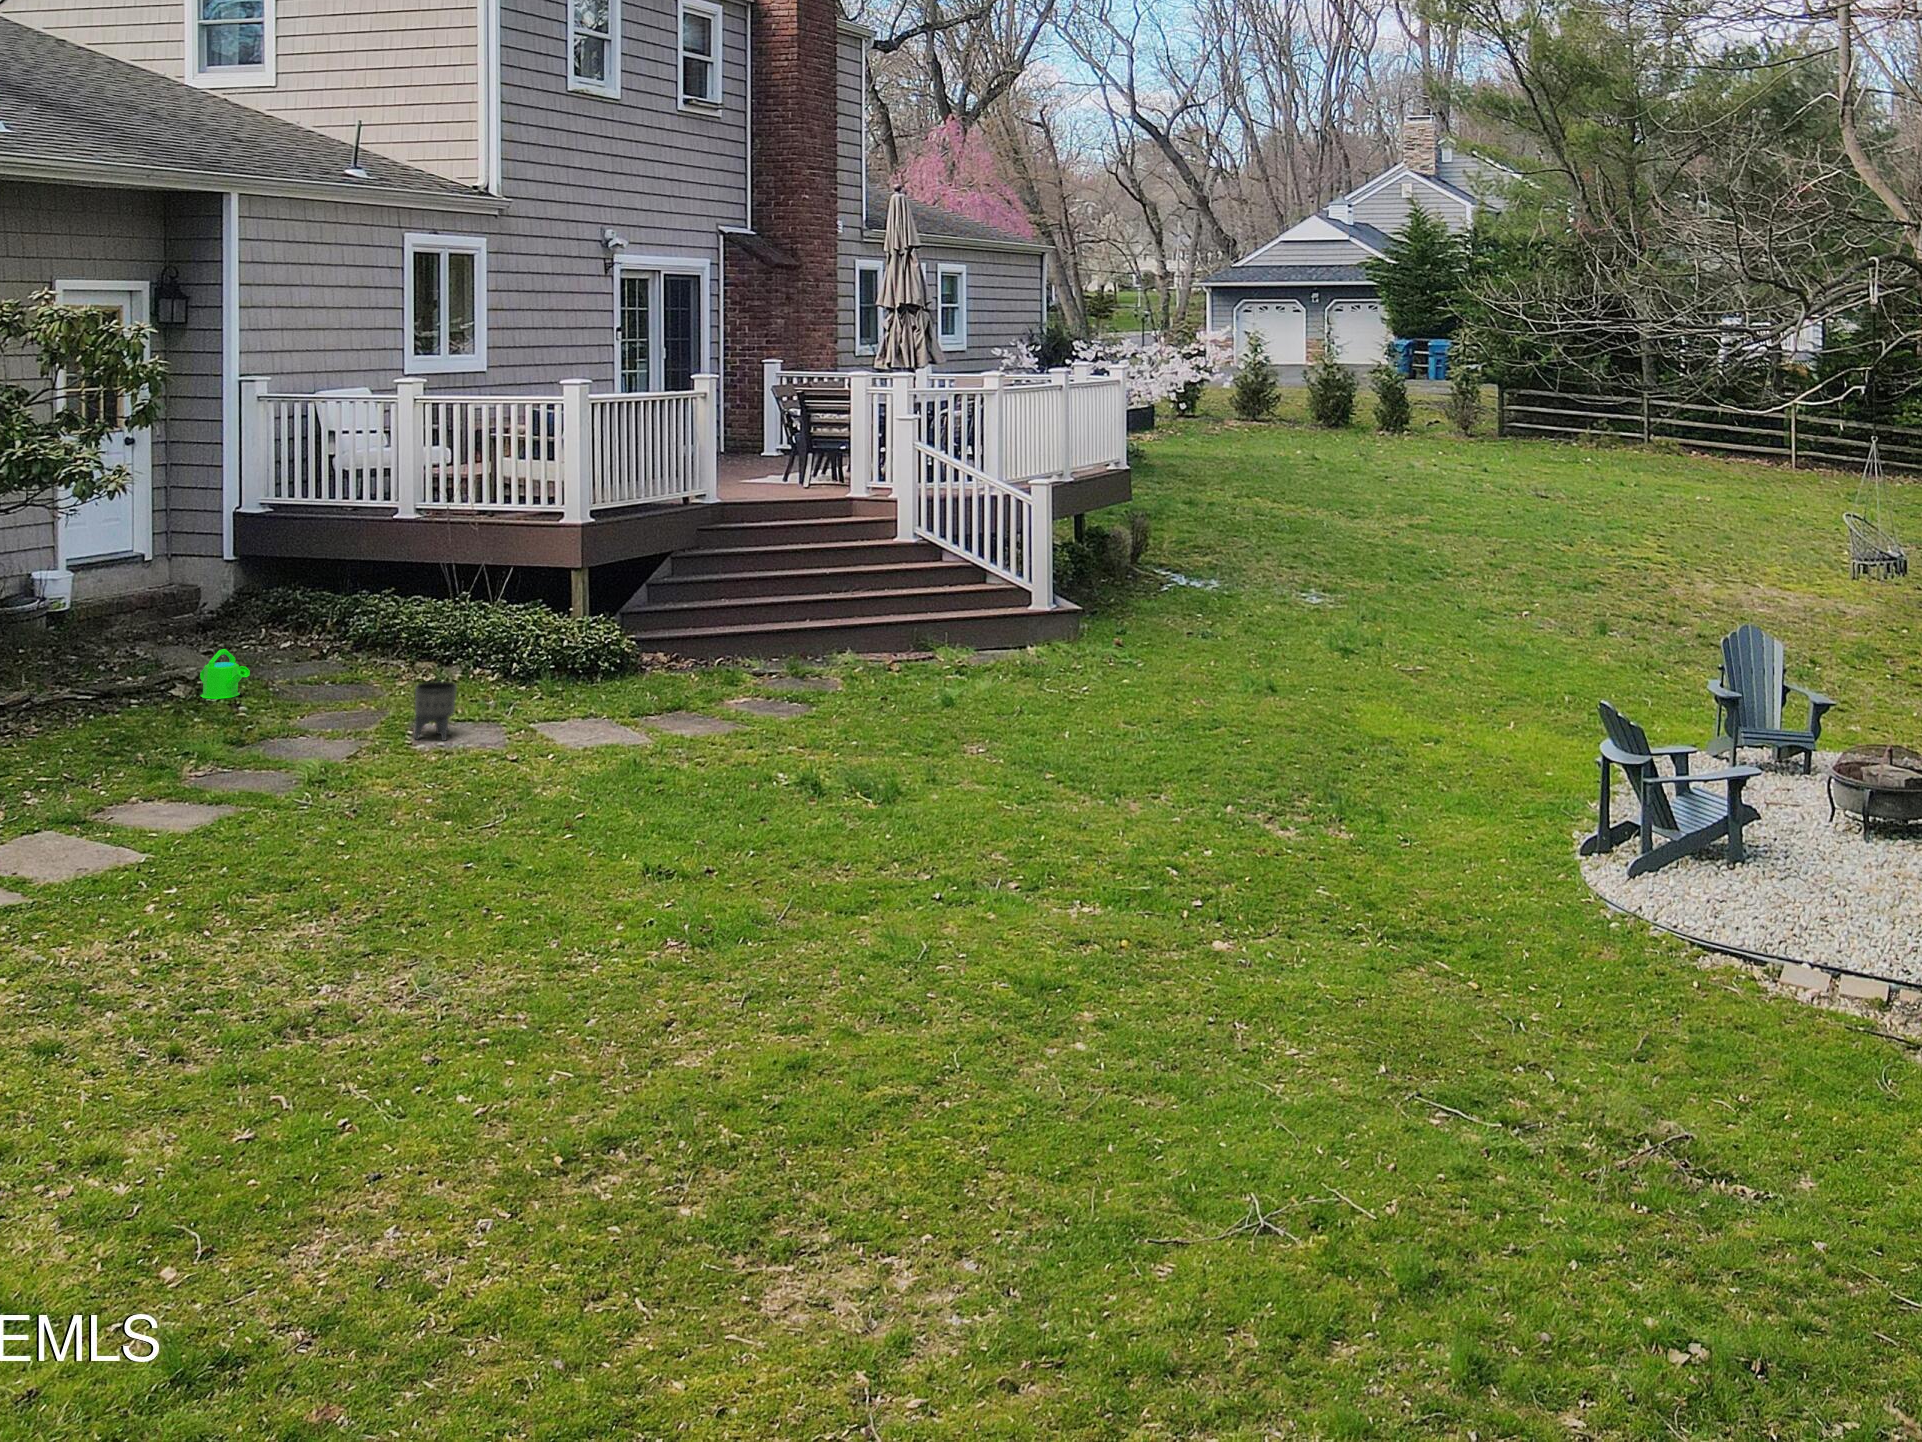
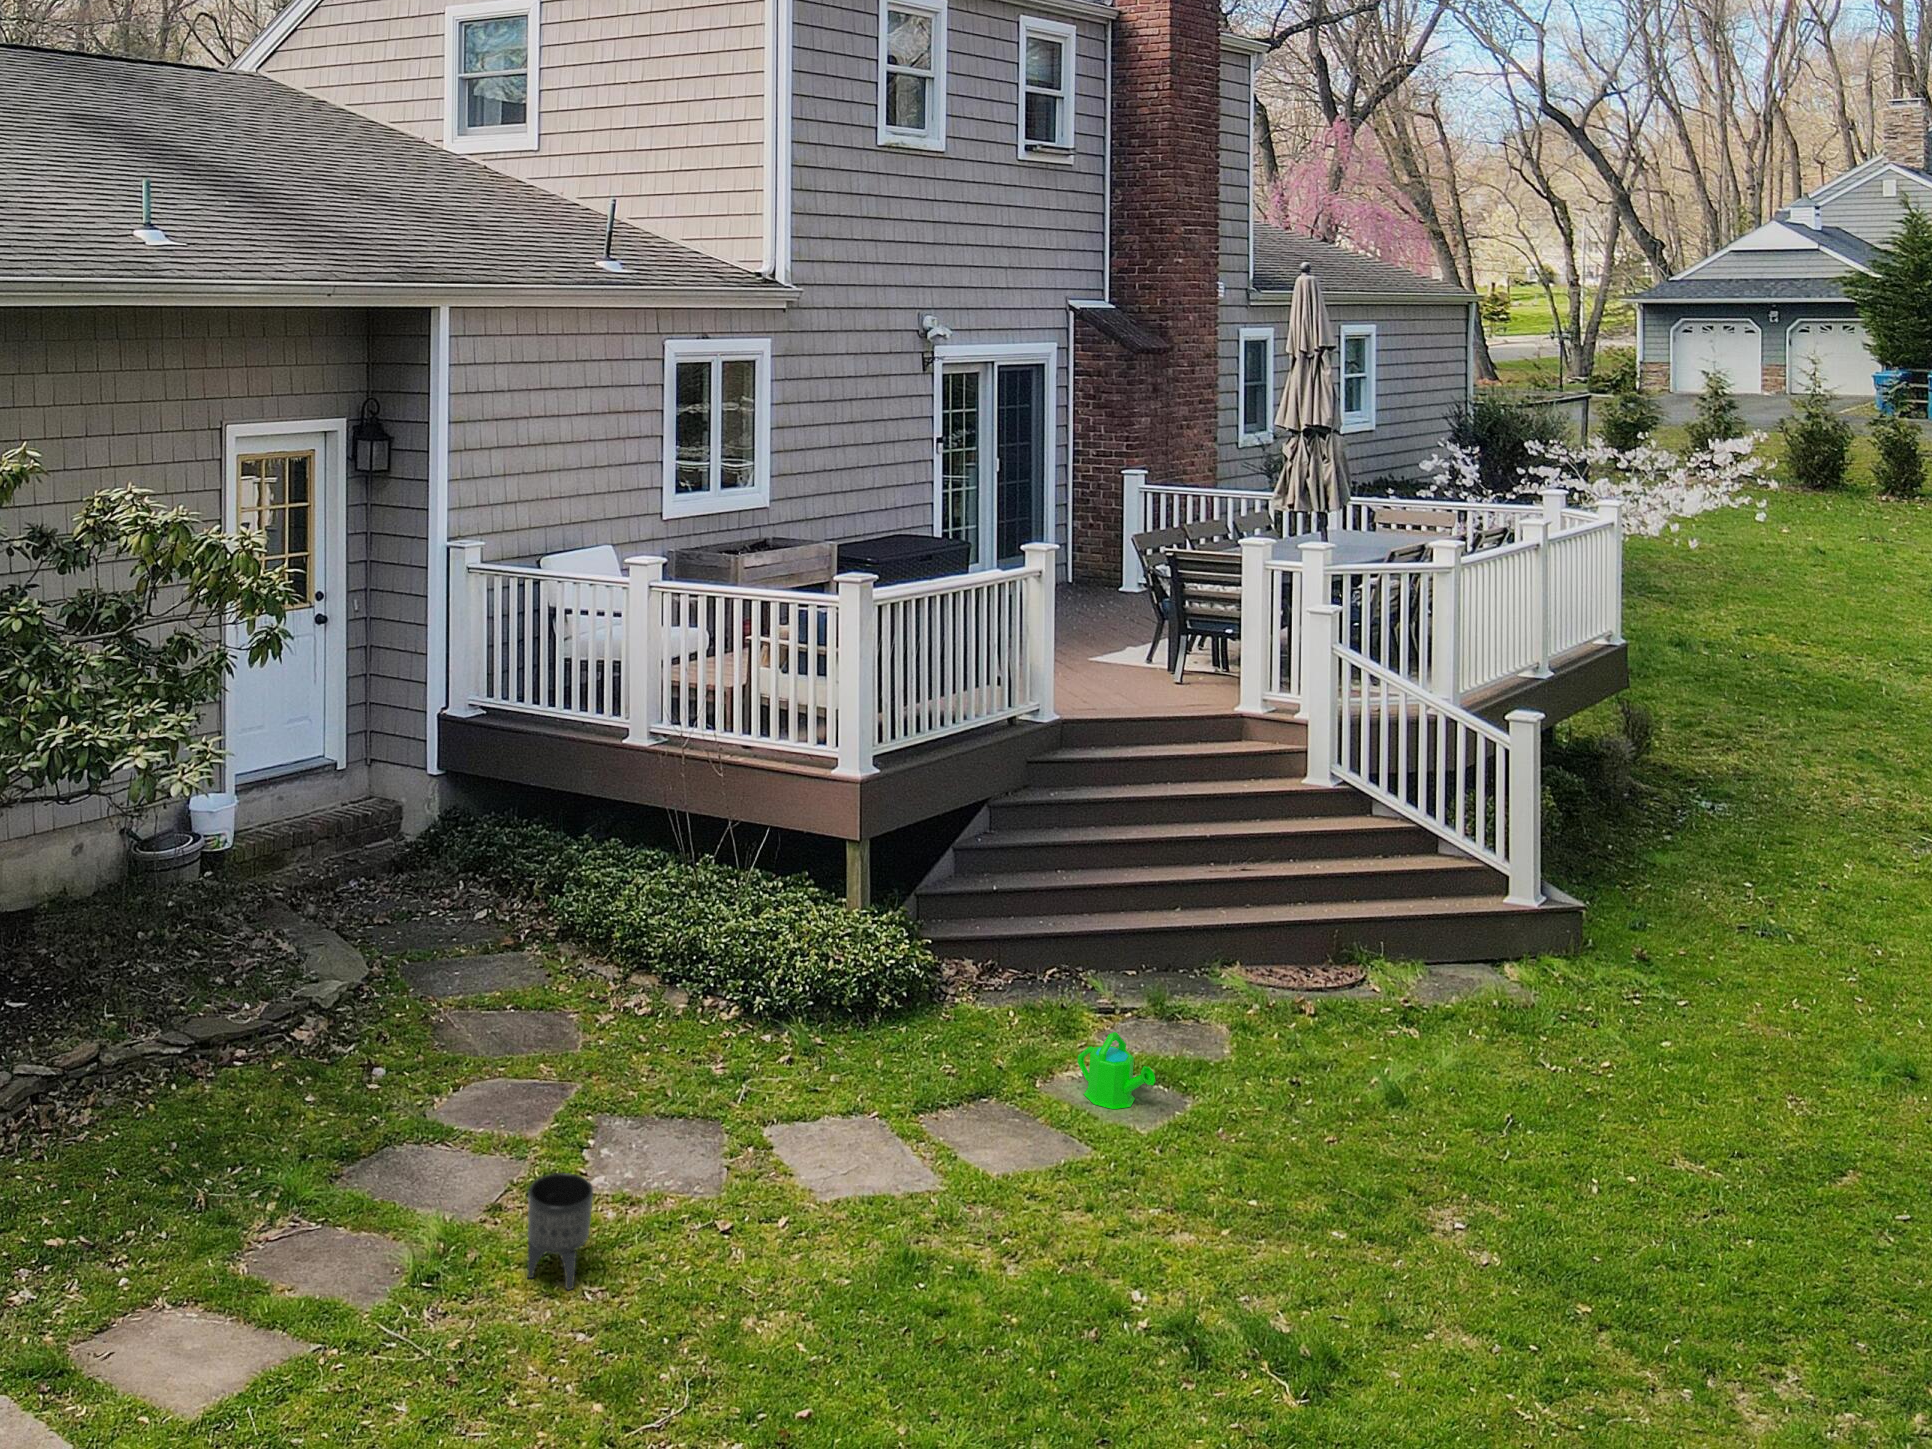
watering can: present [200,649,250,699] -> present [1077,1032,1156,1109]

